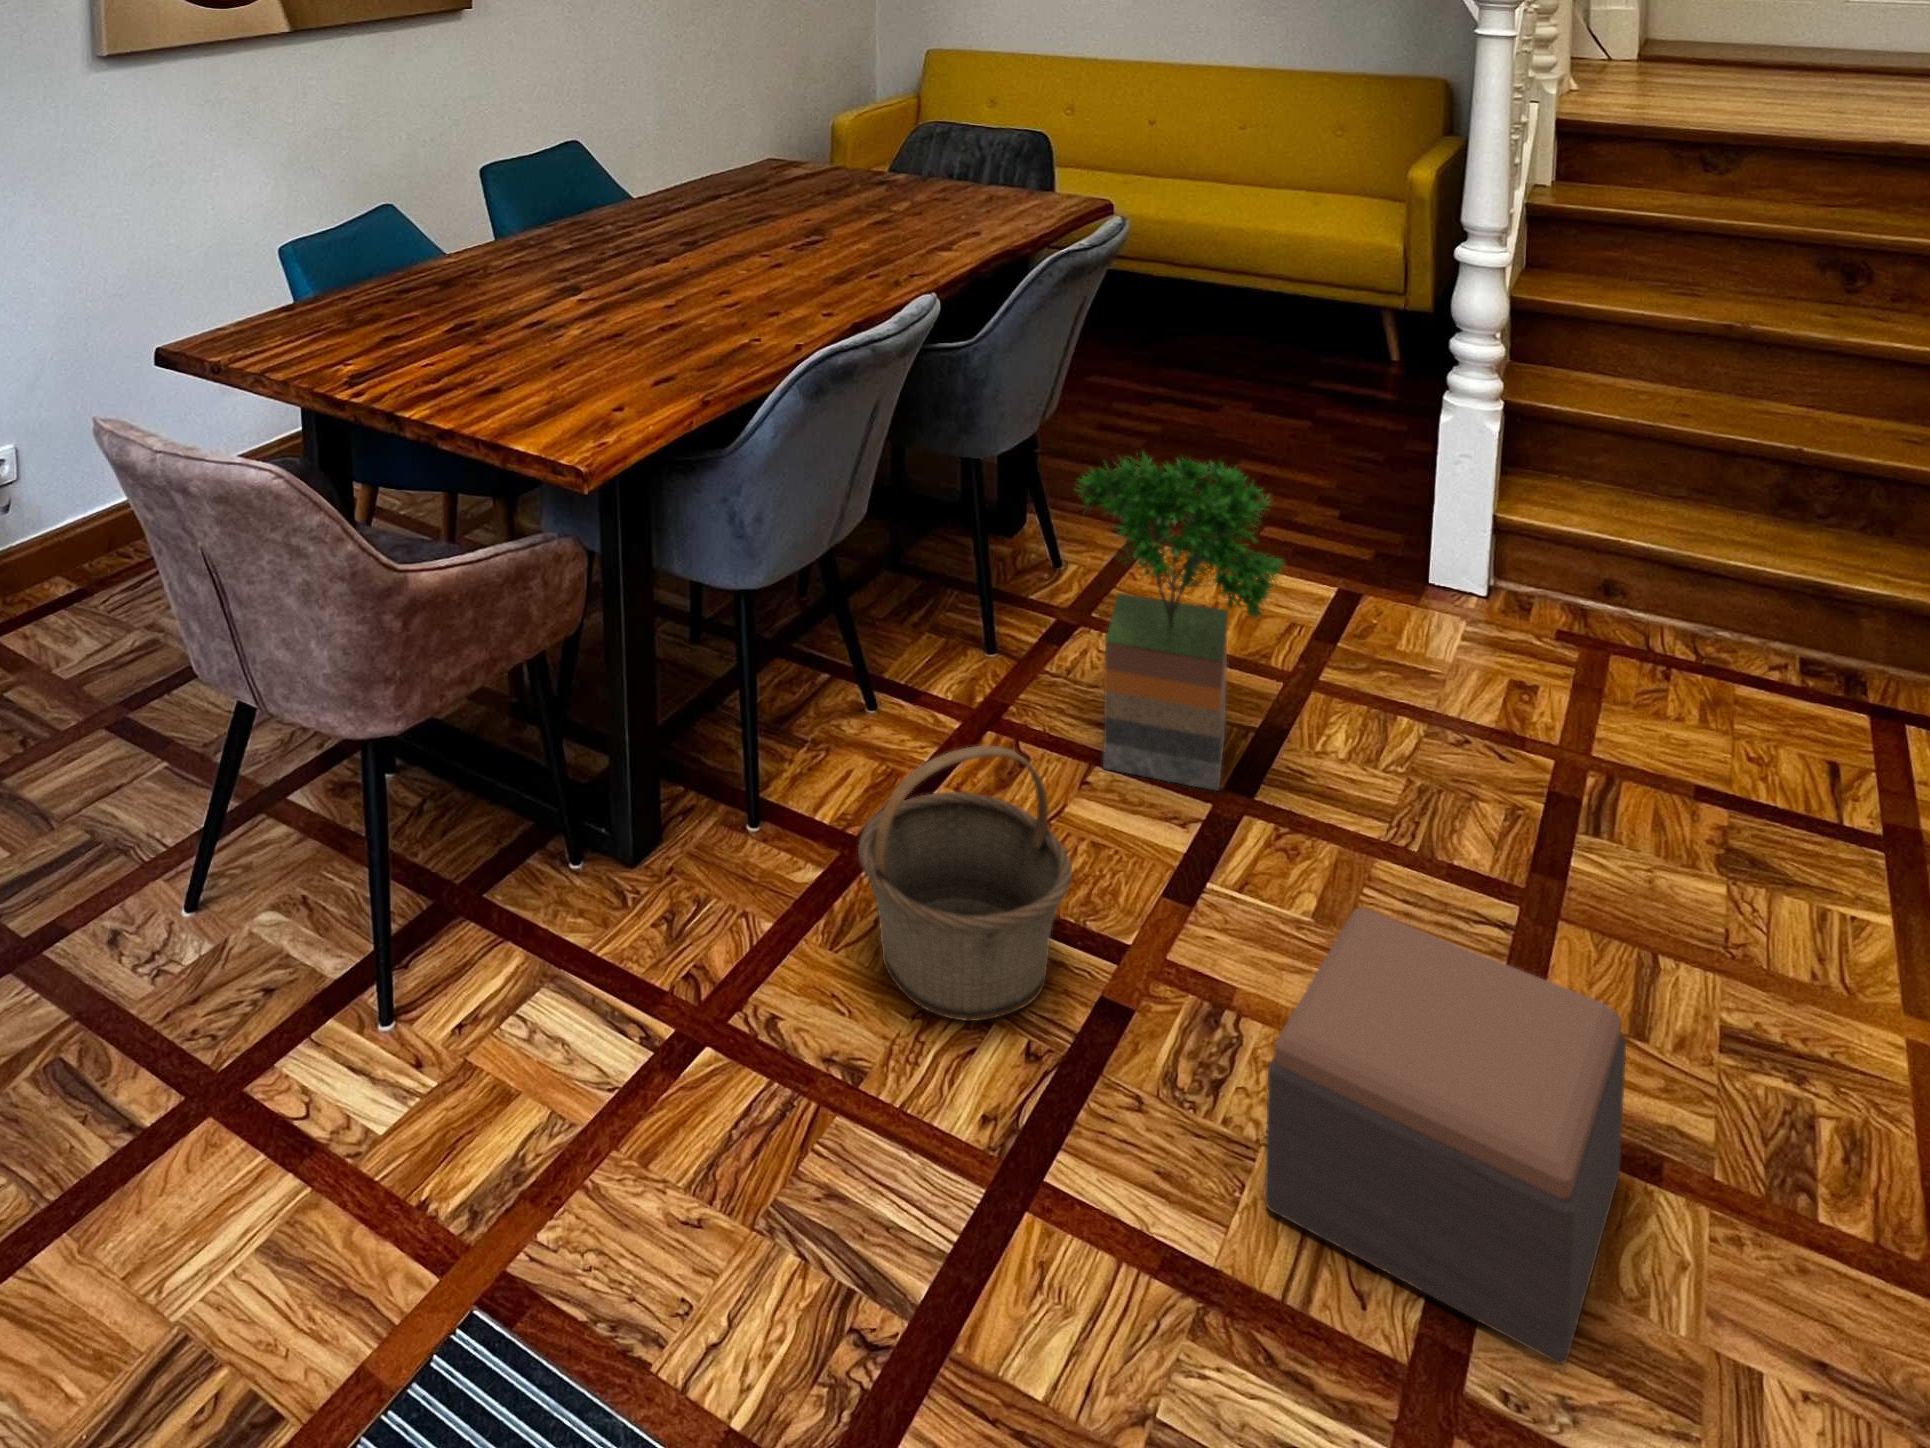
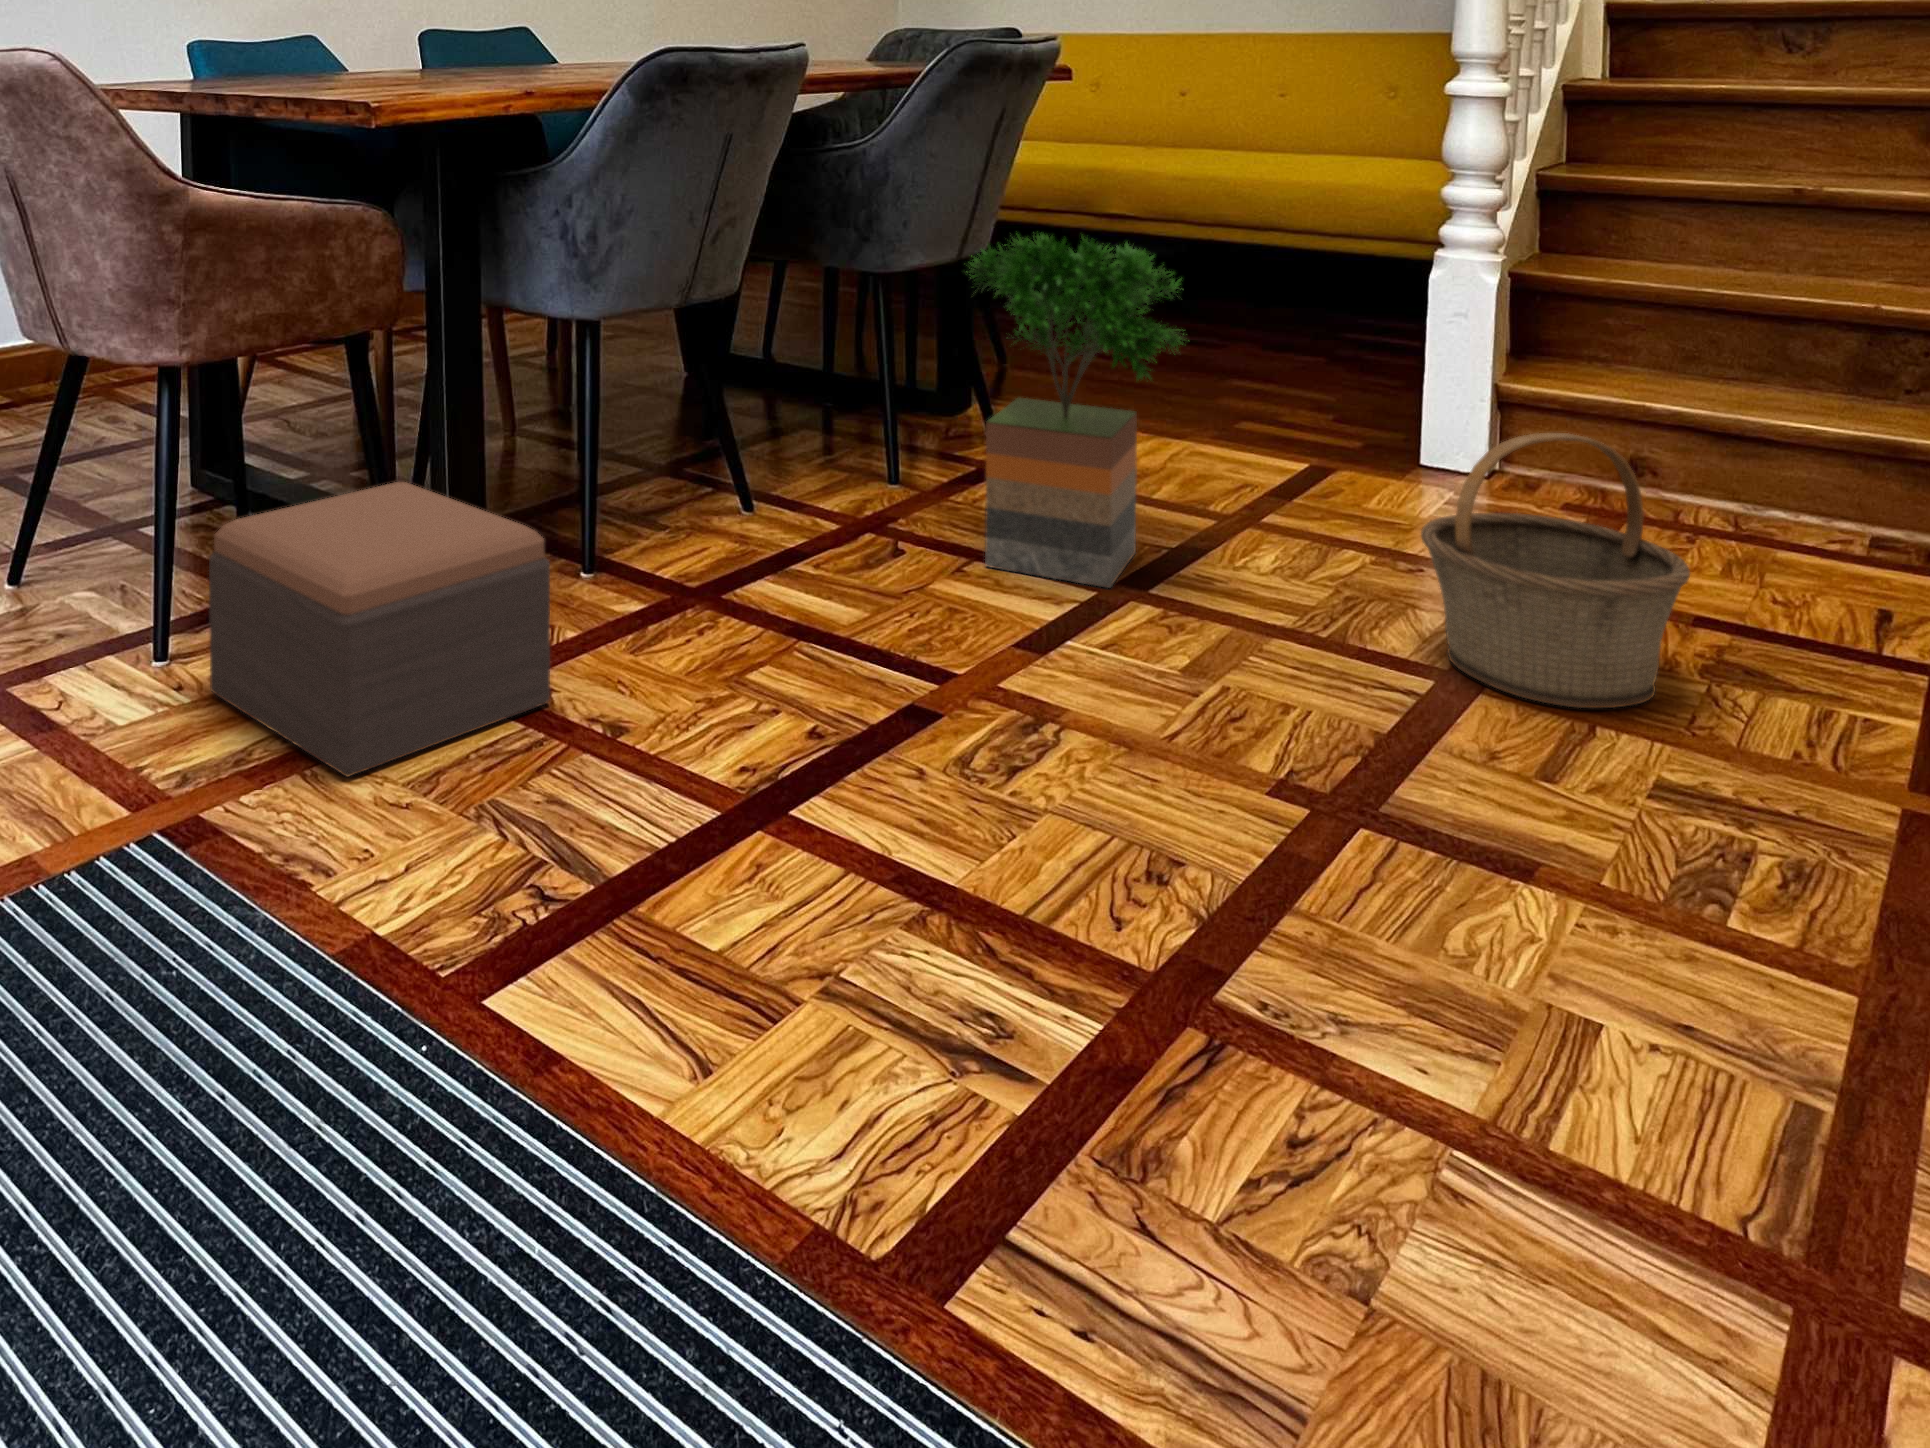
basket: present [858,746,1072,1021] -> present [1421,433,1690,708]
footstool: present [1265,908,1626,1364] -> present [209,482,550,777]

